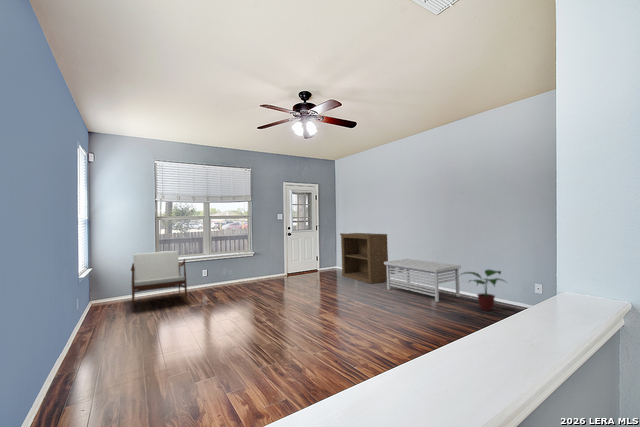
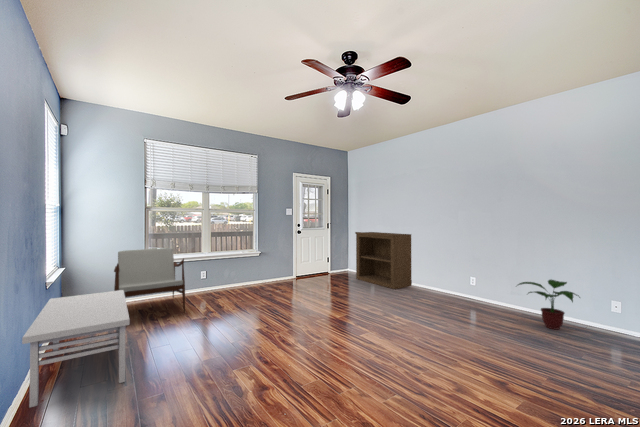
storage bench: present [384,259,461,302] -> present [22,290,130,407]

